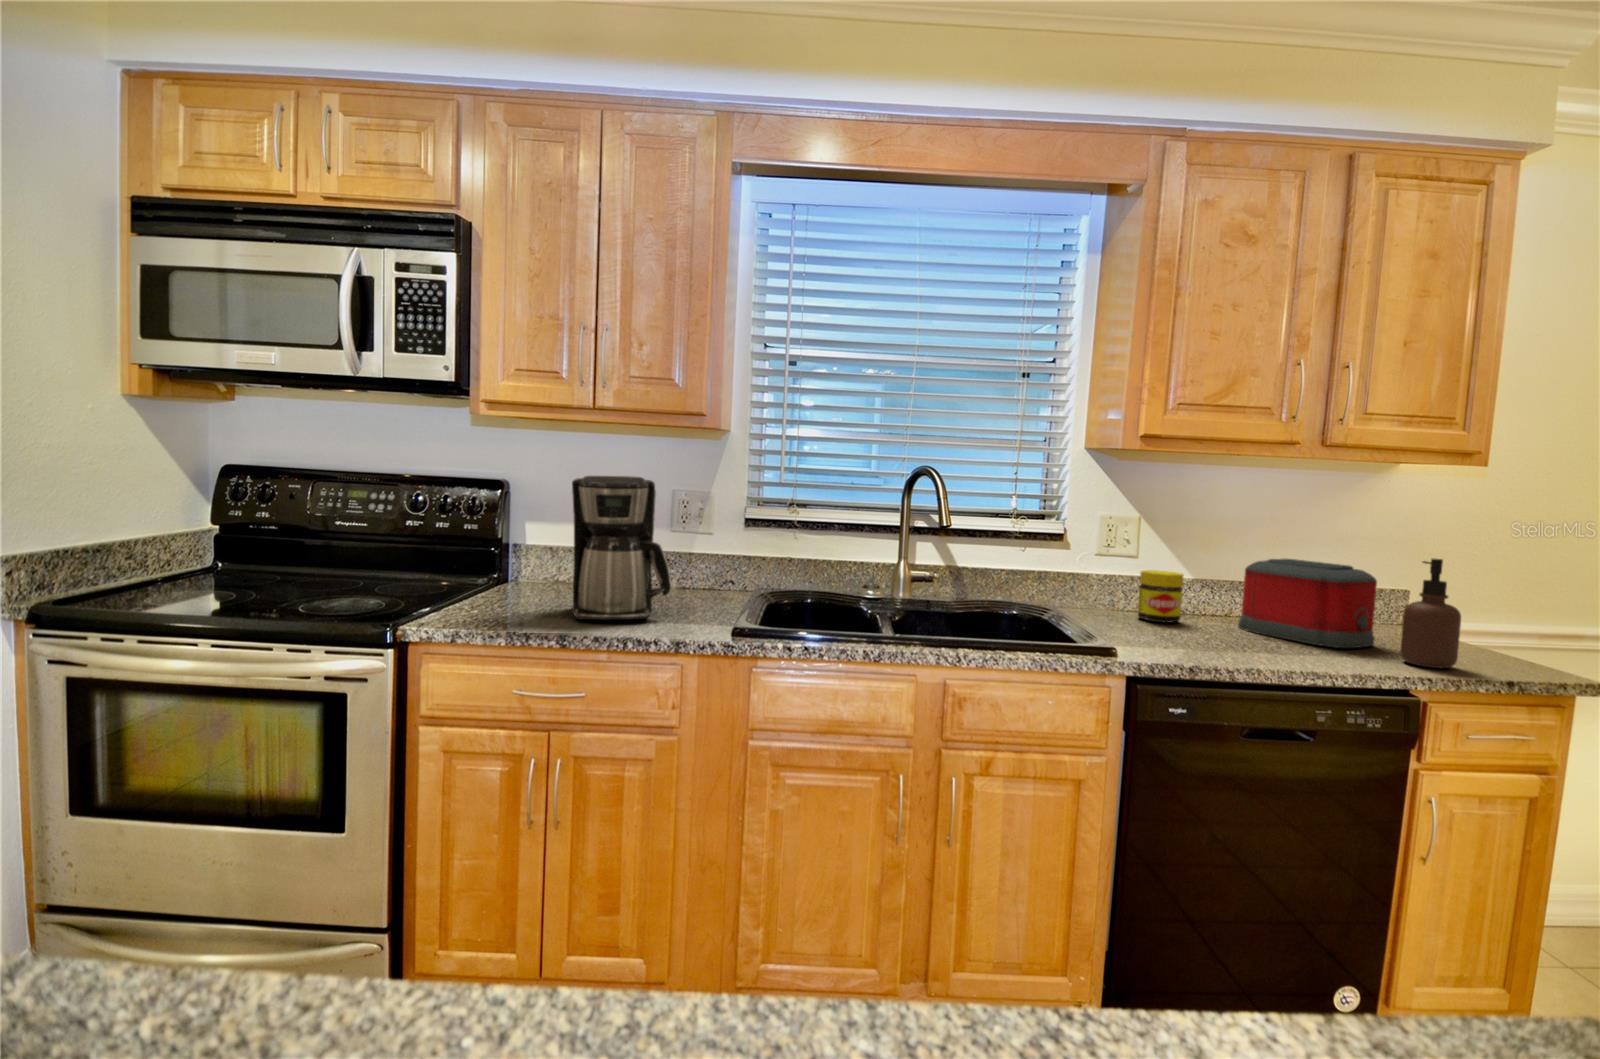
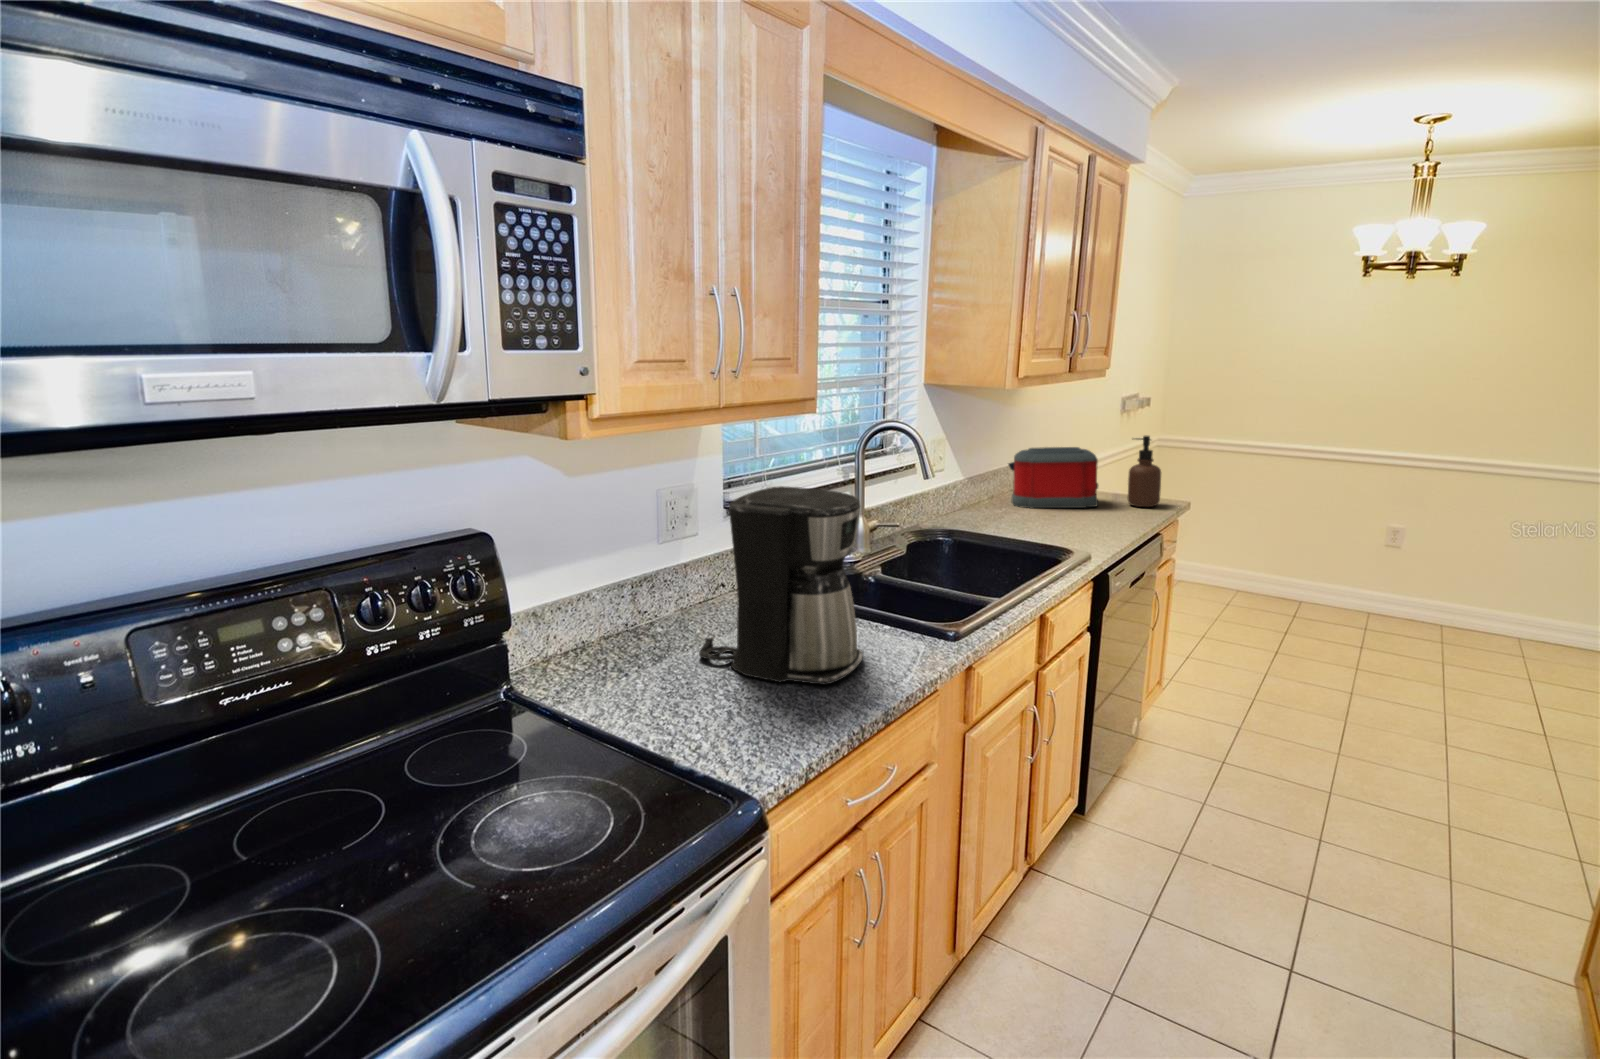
jar: present [1138,570,1183,622] -> none [965,473,999,517]

